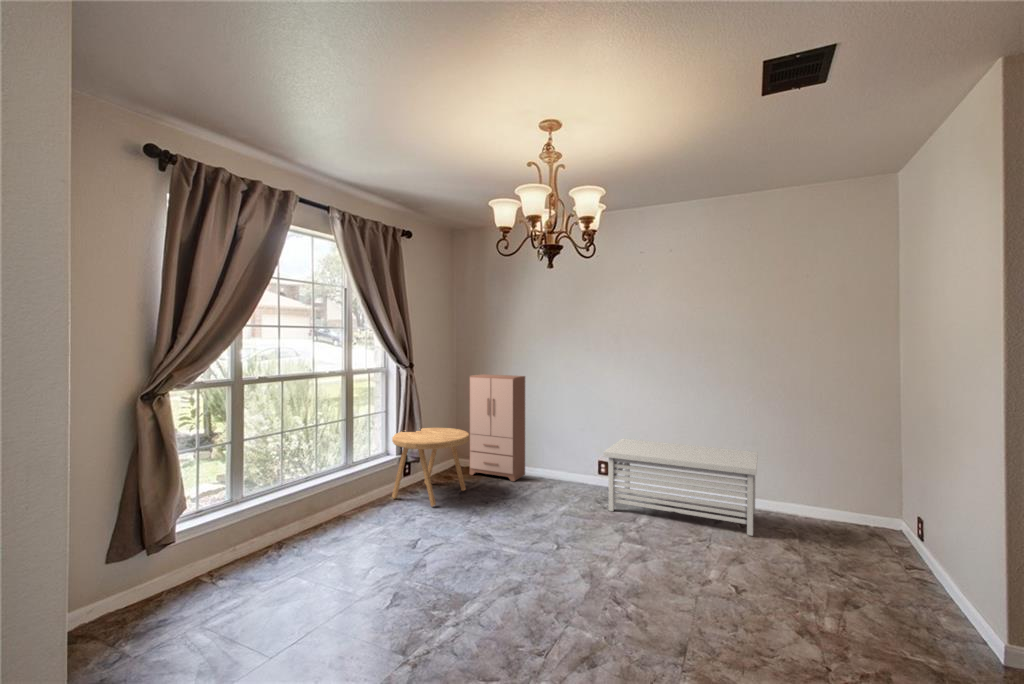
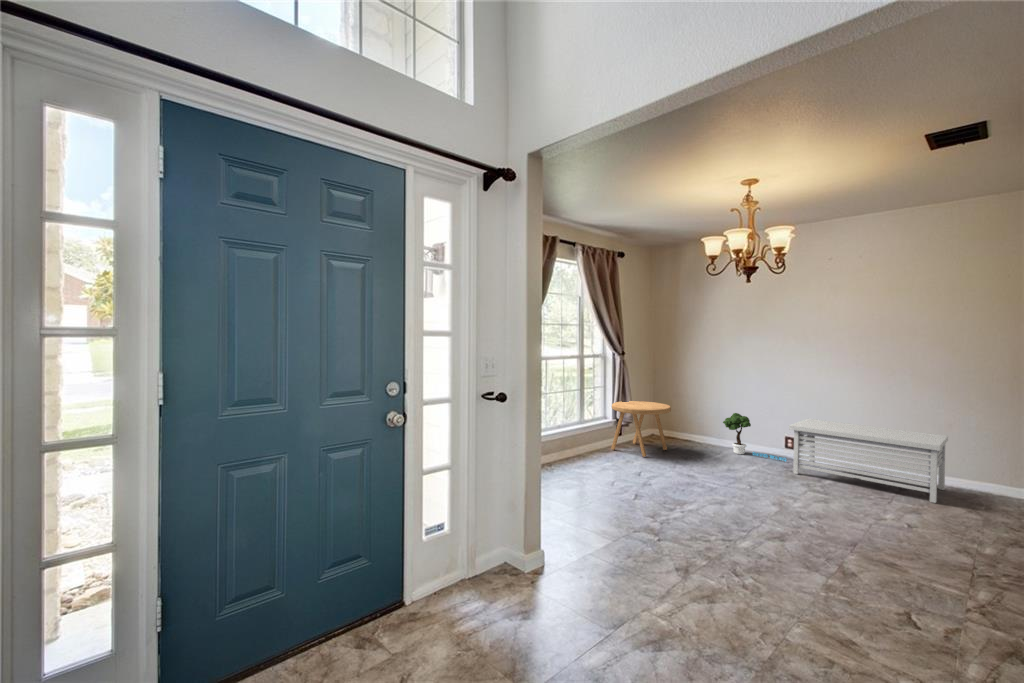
cabinet: present [470,374,525,481] -> none [667,362,716,448]
potted tree: none [532,436,601,492] -> present [723,413,787,461]

